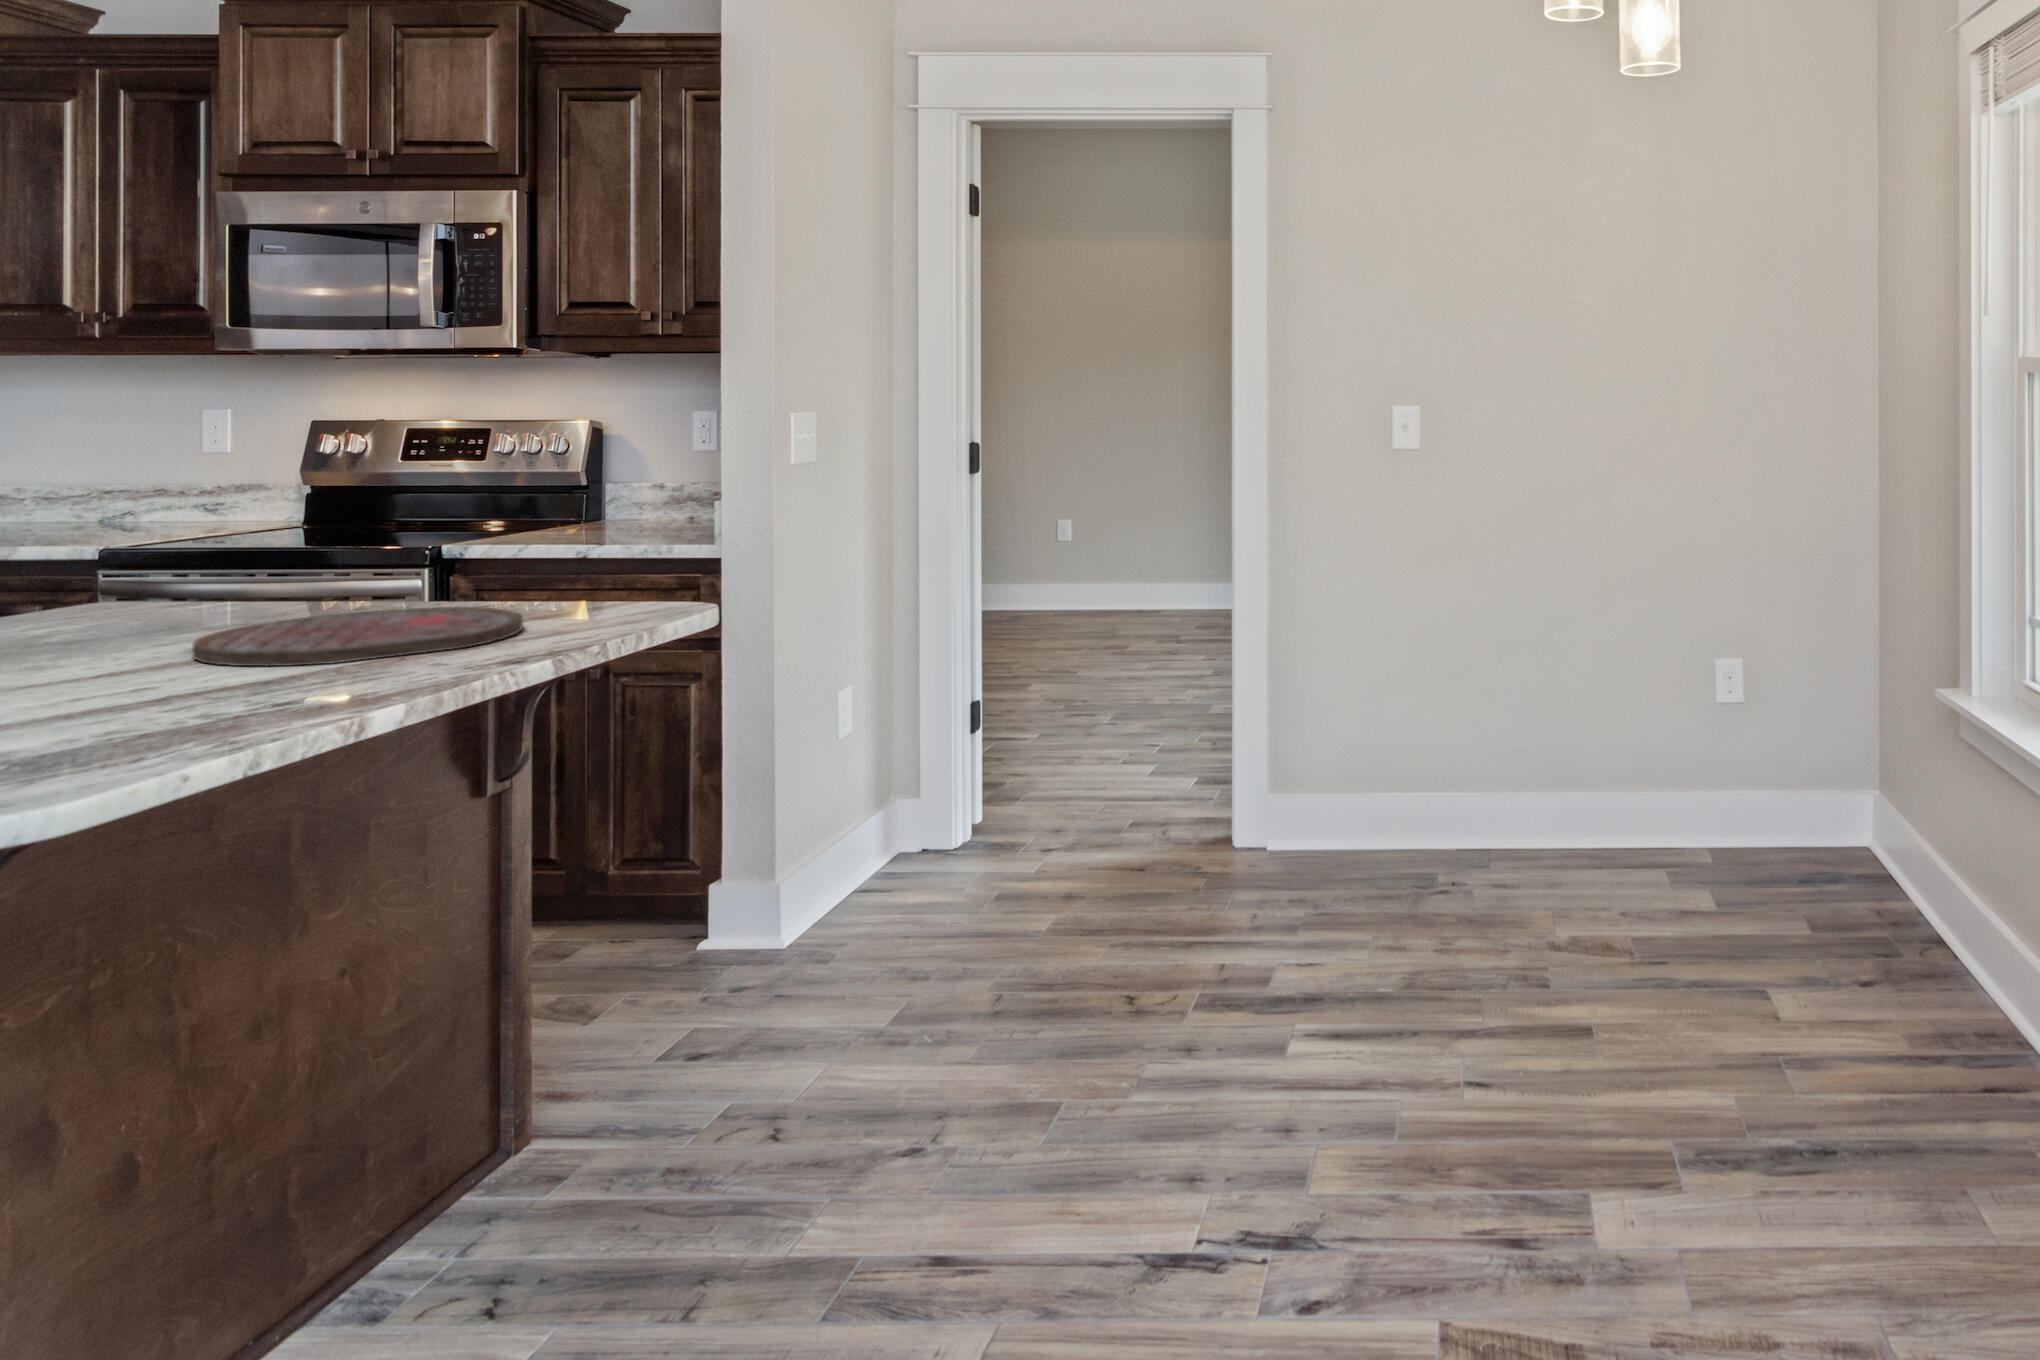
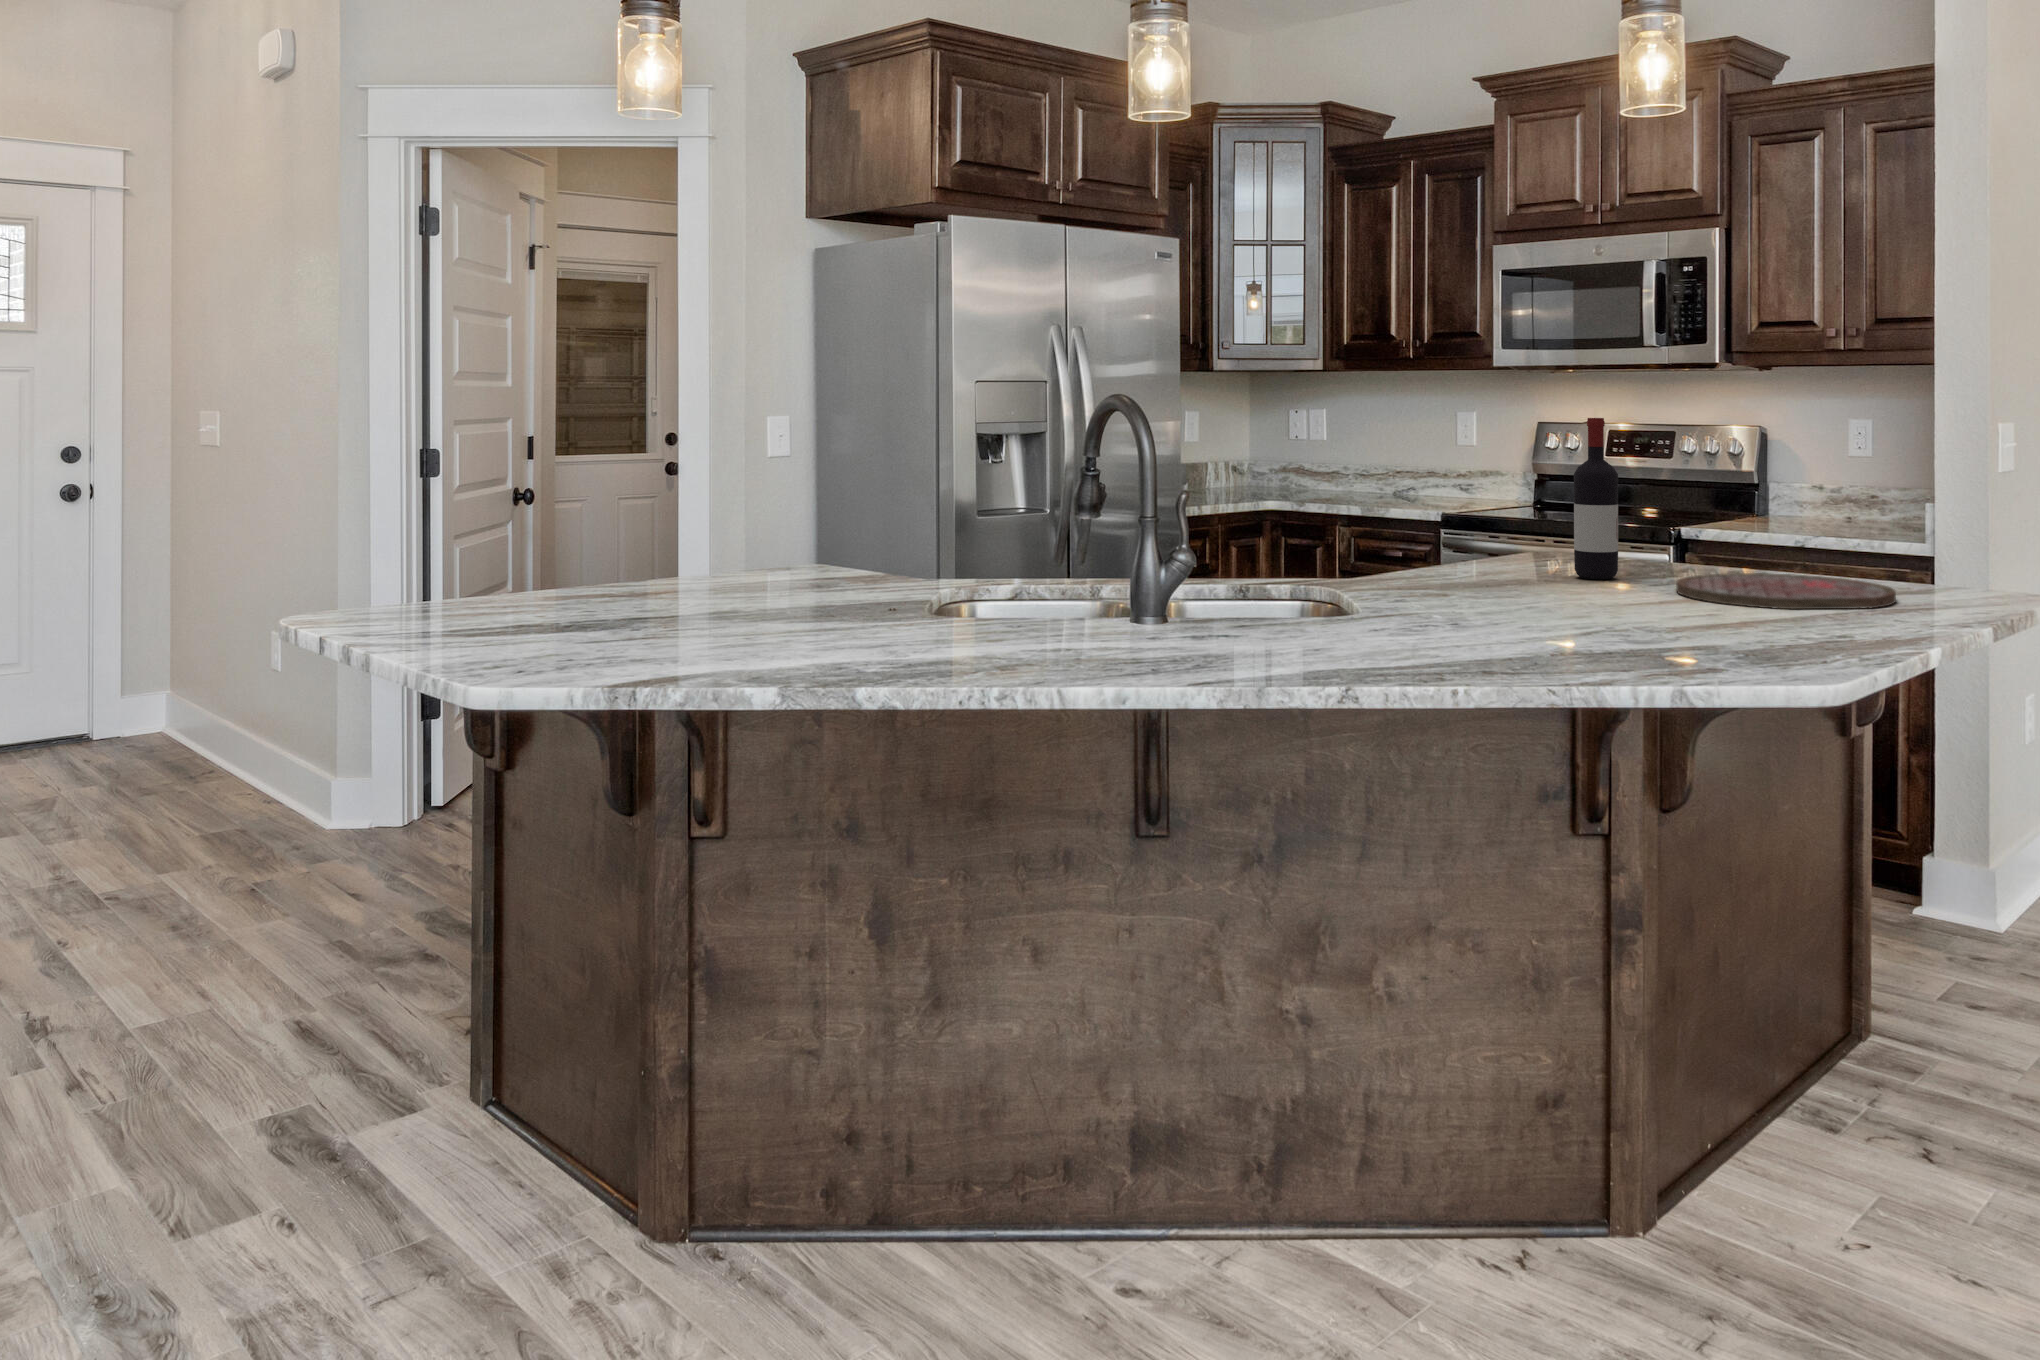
wine bottle: none [65,416,146,644] -> present [1574,418,1618,579]

